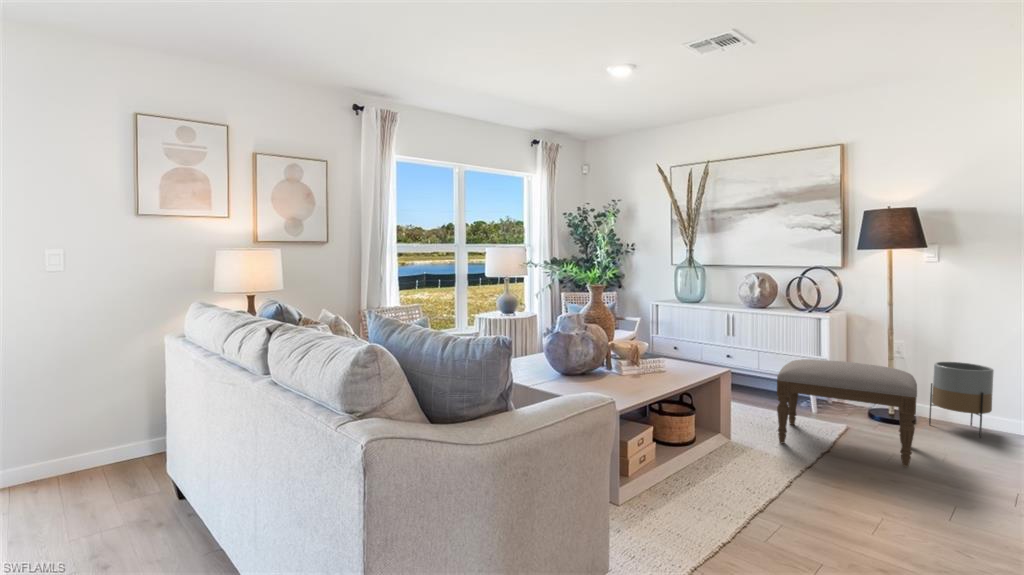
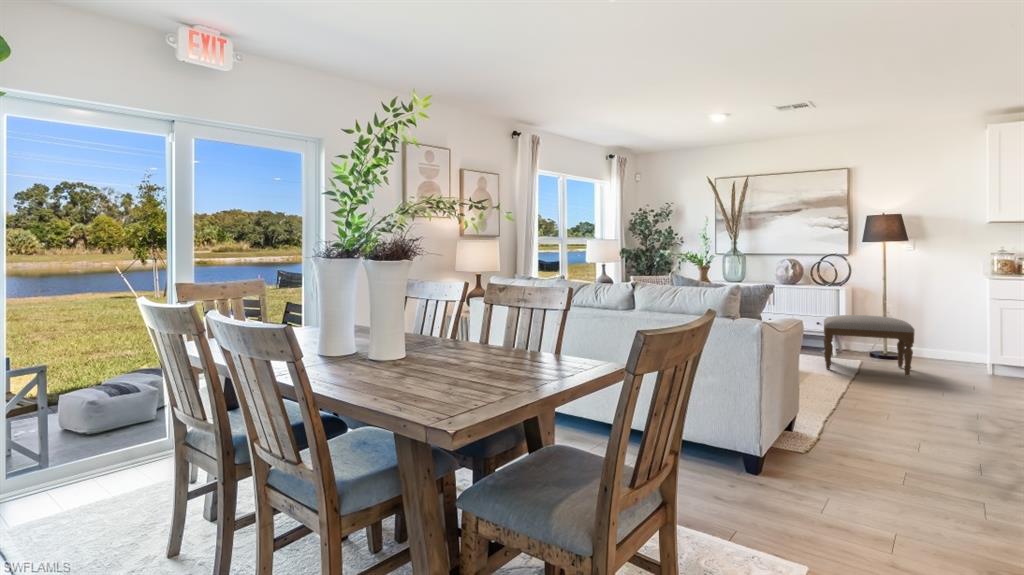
planter: present [929,362,994,438] -> none [910,317,950,363]

